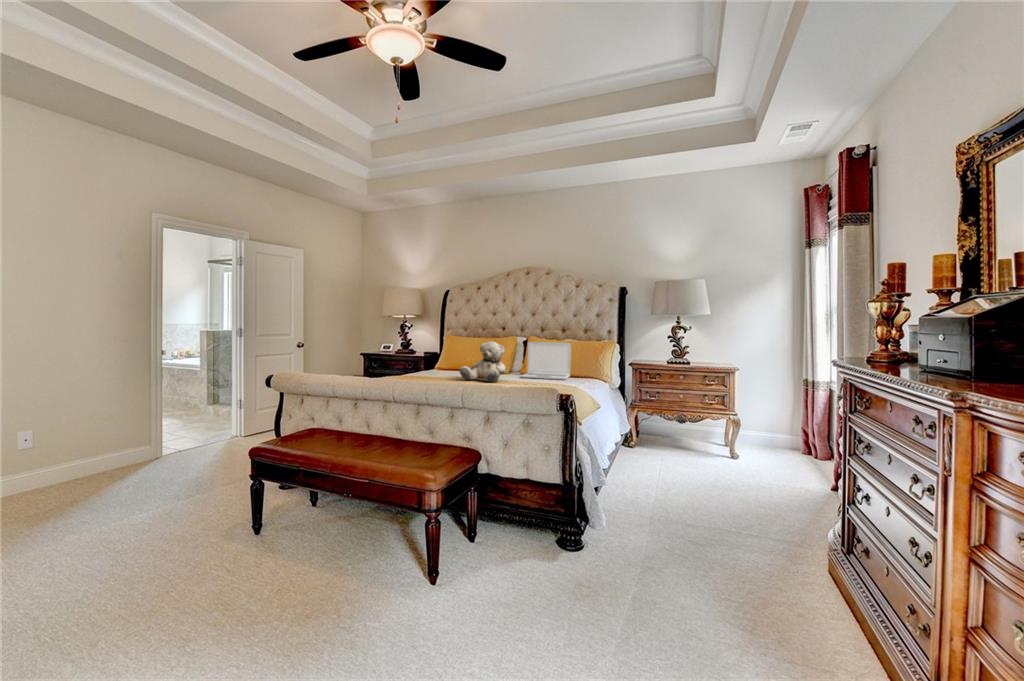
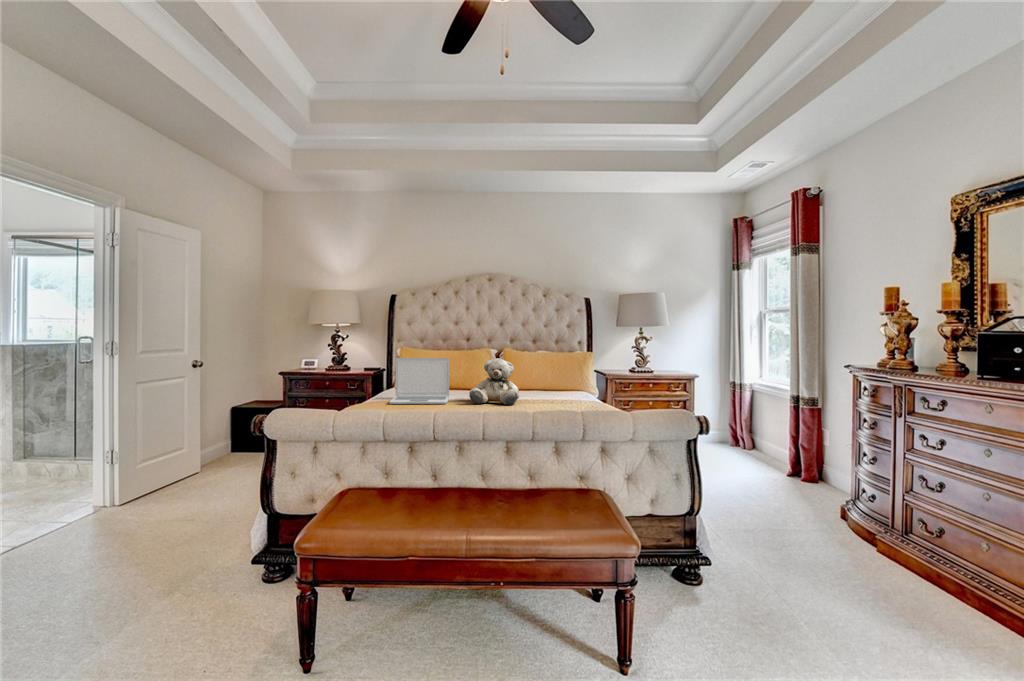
laptop: present [521,342,571,380] -> present [390,358,449,404]

